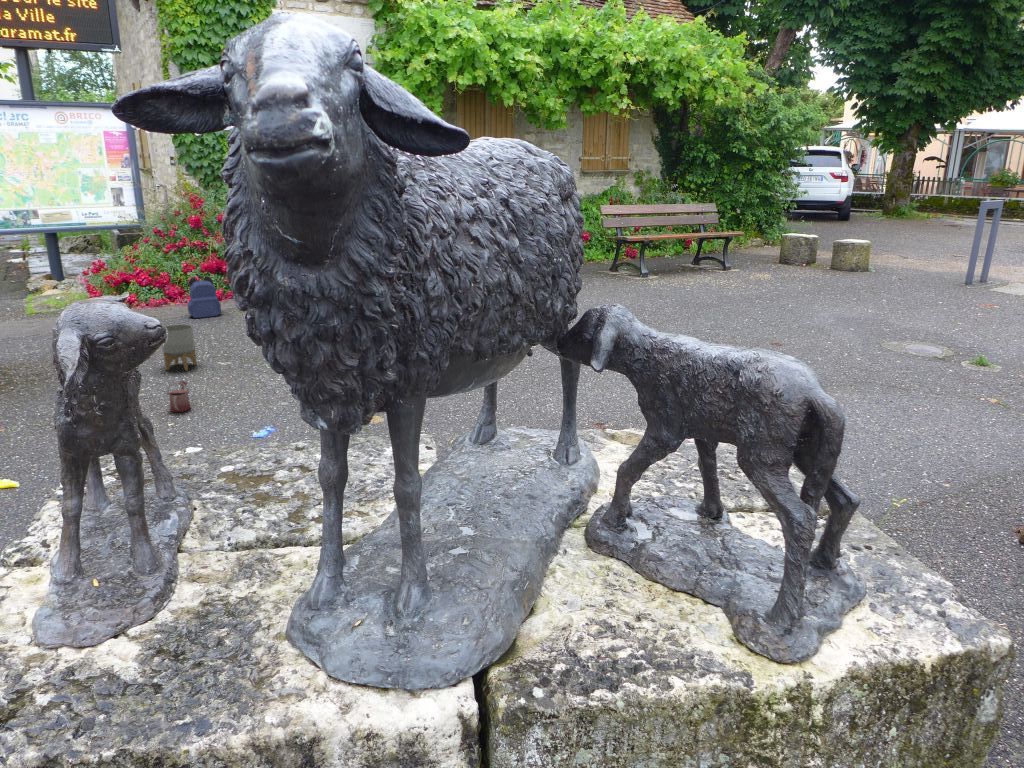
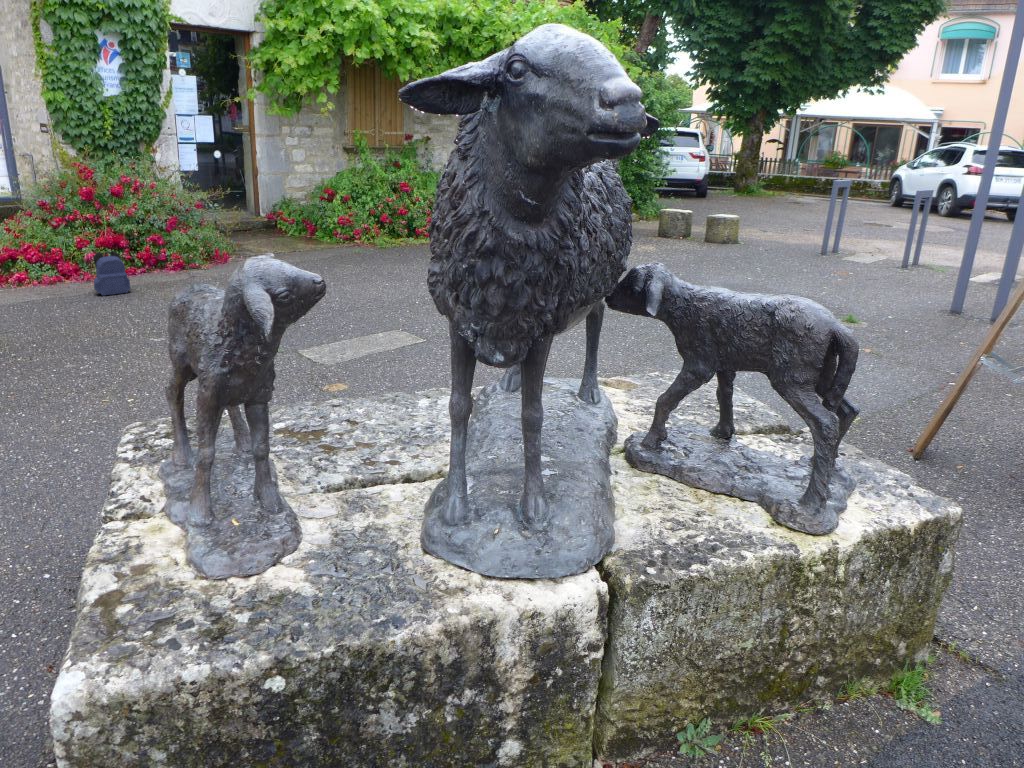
planter: present [162,324,197,370] -> none [93,300,132,348]
watering can: present [167,381,190,412] -> none [125,357,150,388]

